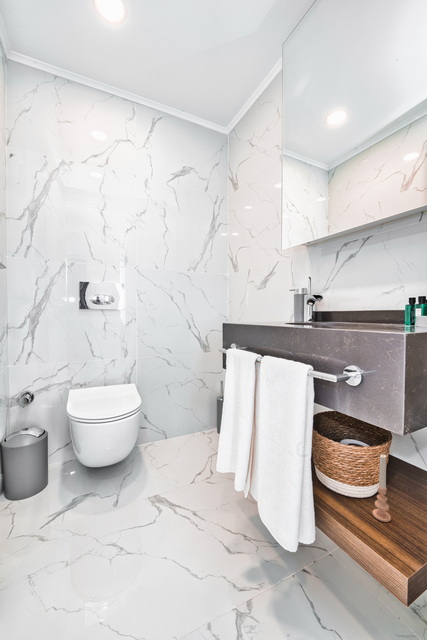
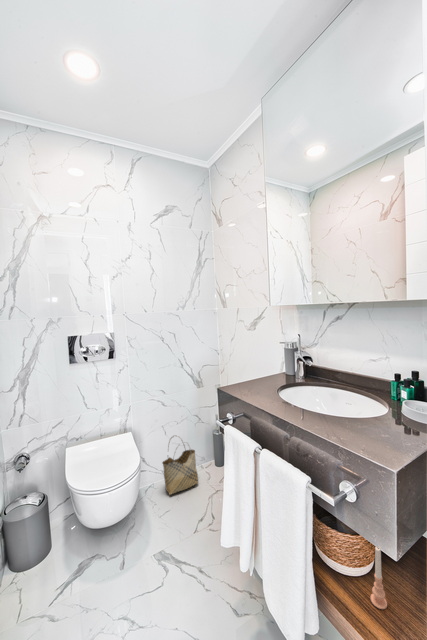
woven basket: none [164,395,199,452] -> present [162,442,198,495]

